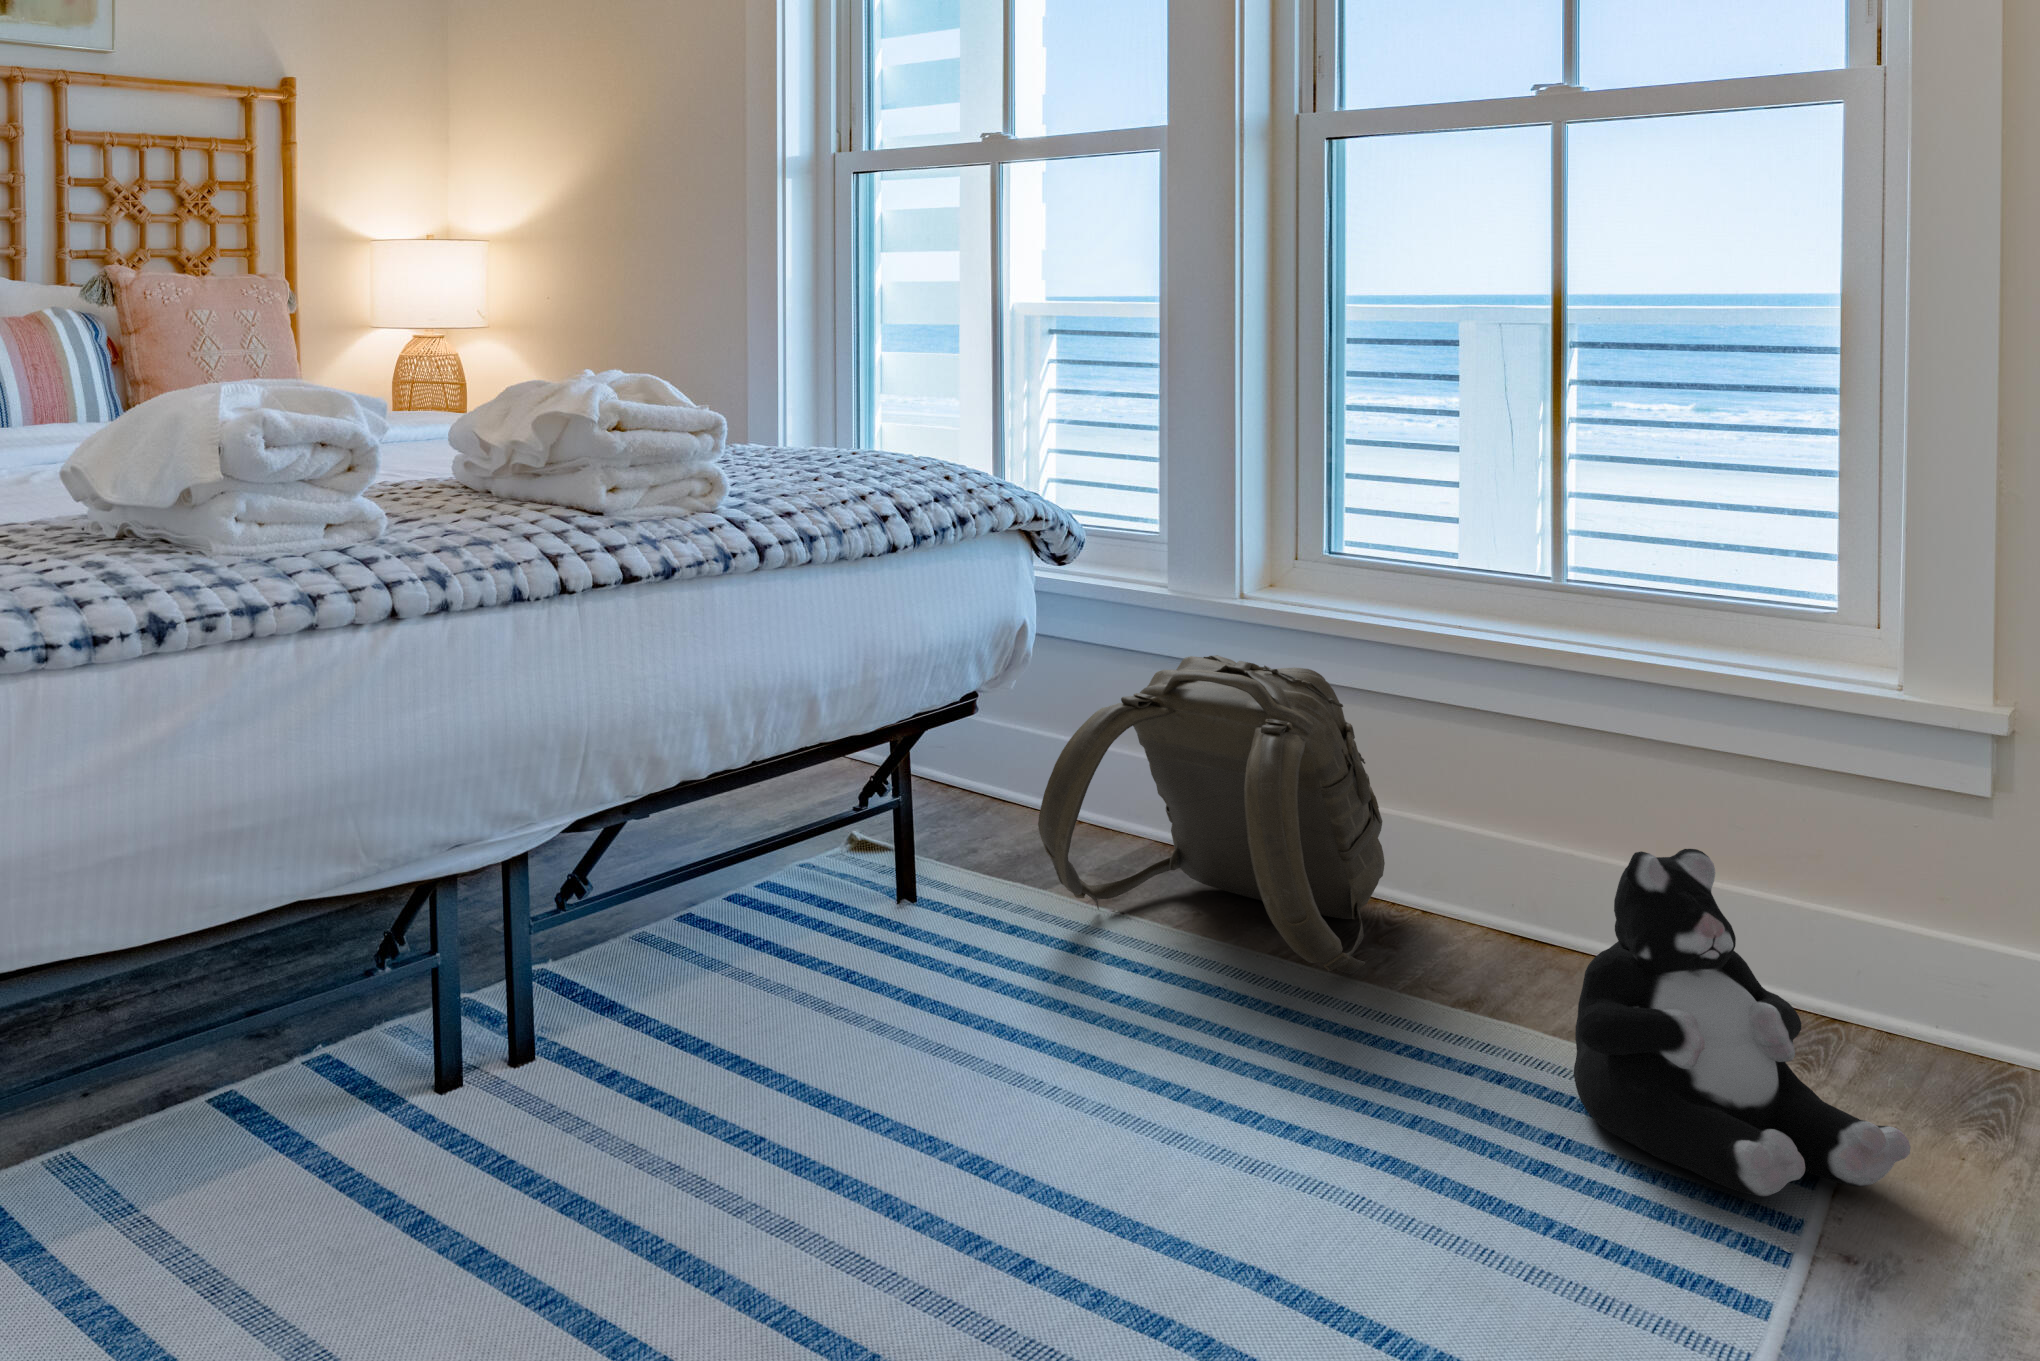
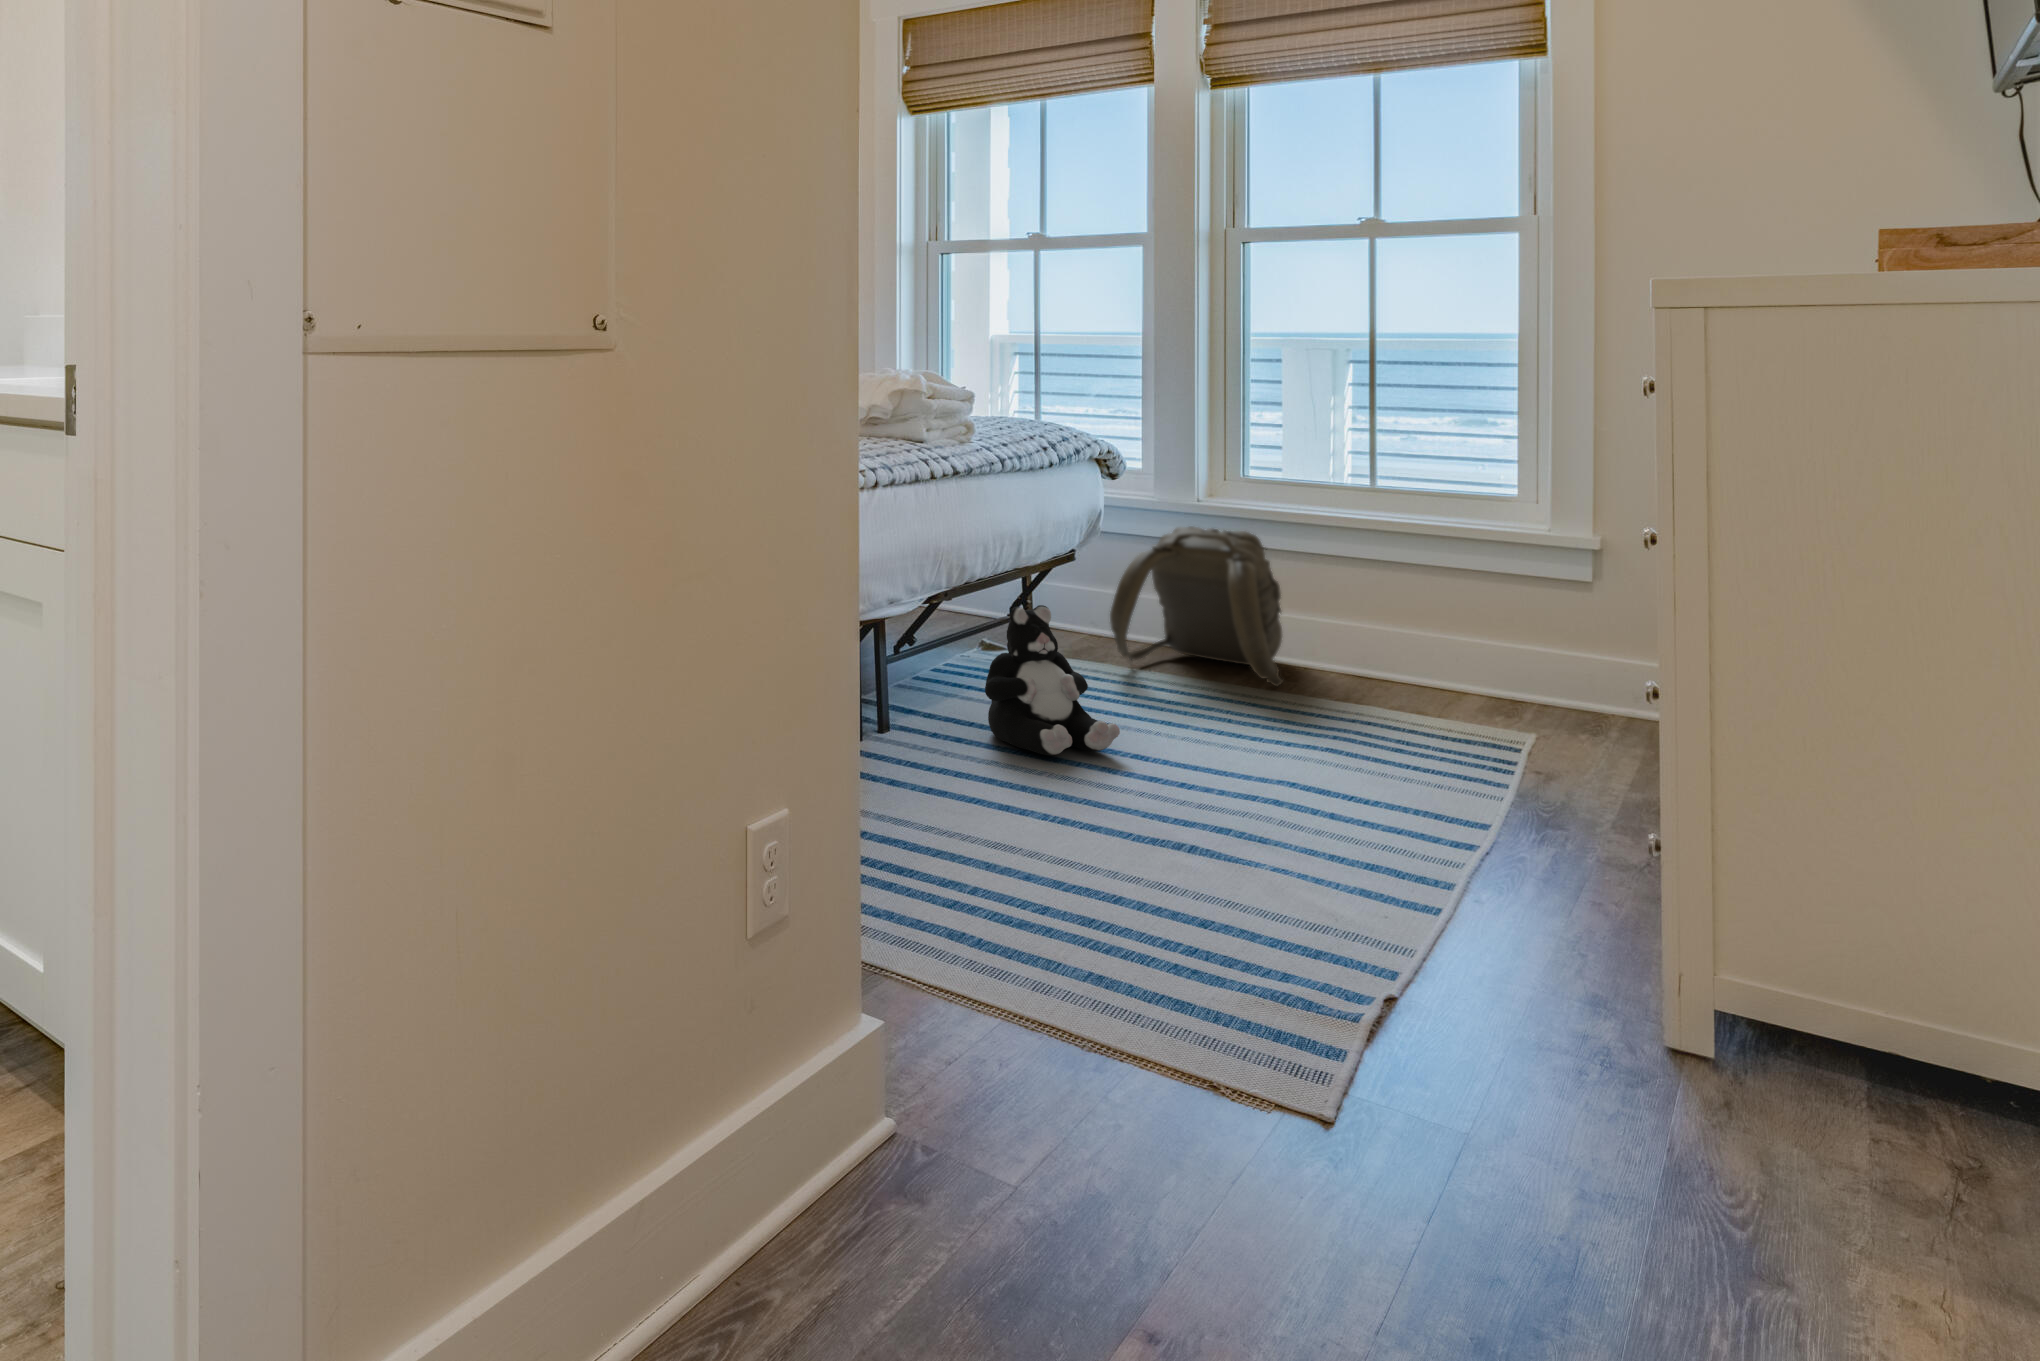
plush toy: present [1574,849,1911,1196] -> present [985,605,1120,755]

